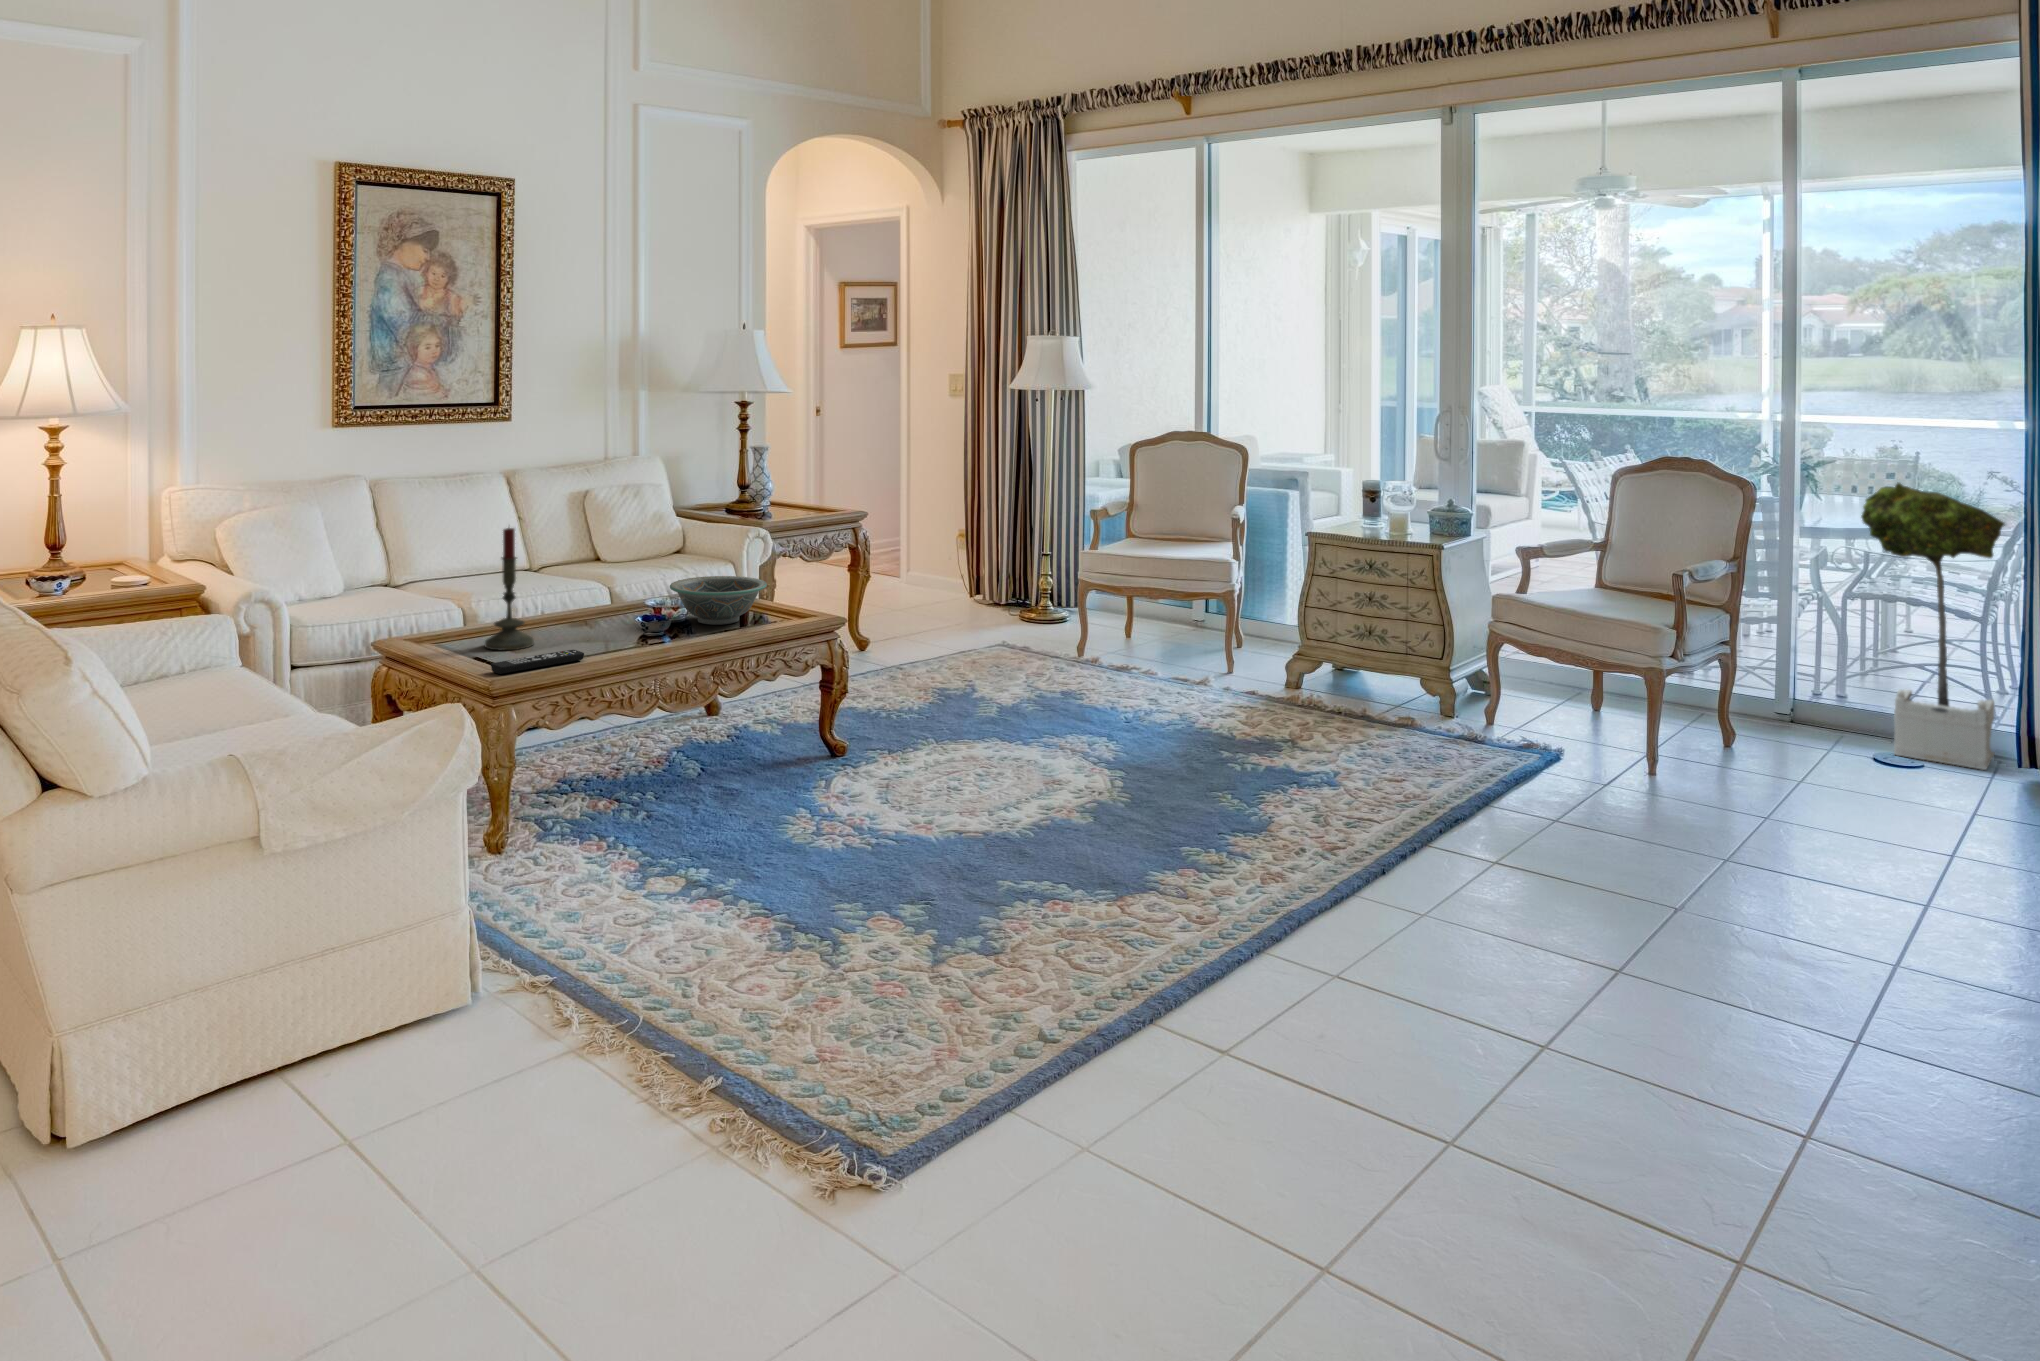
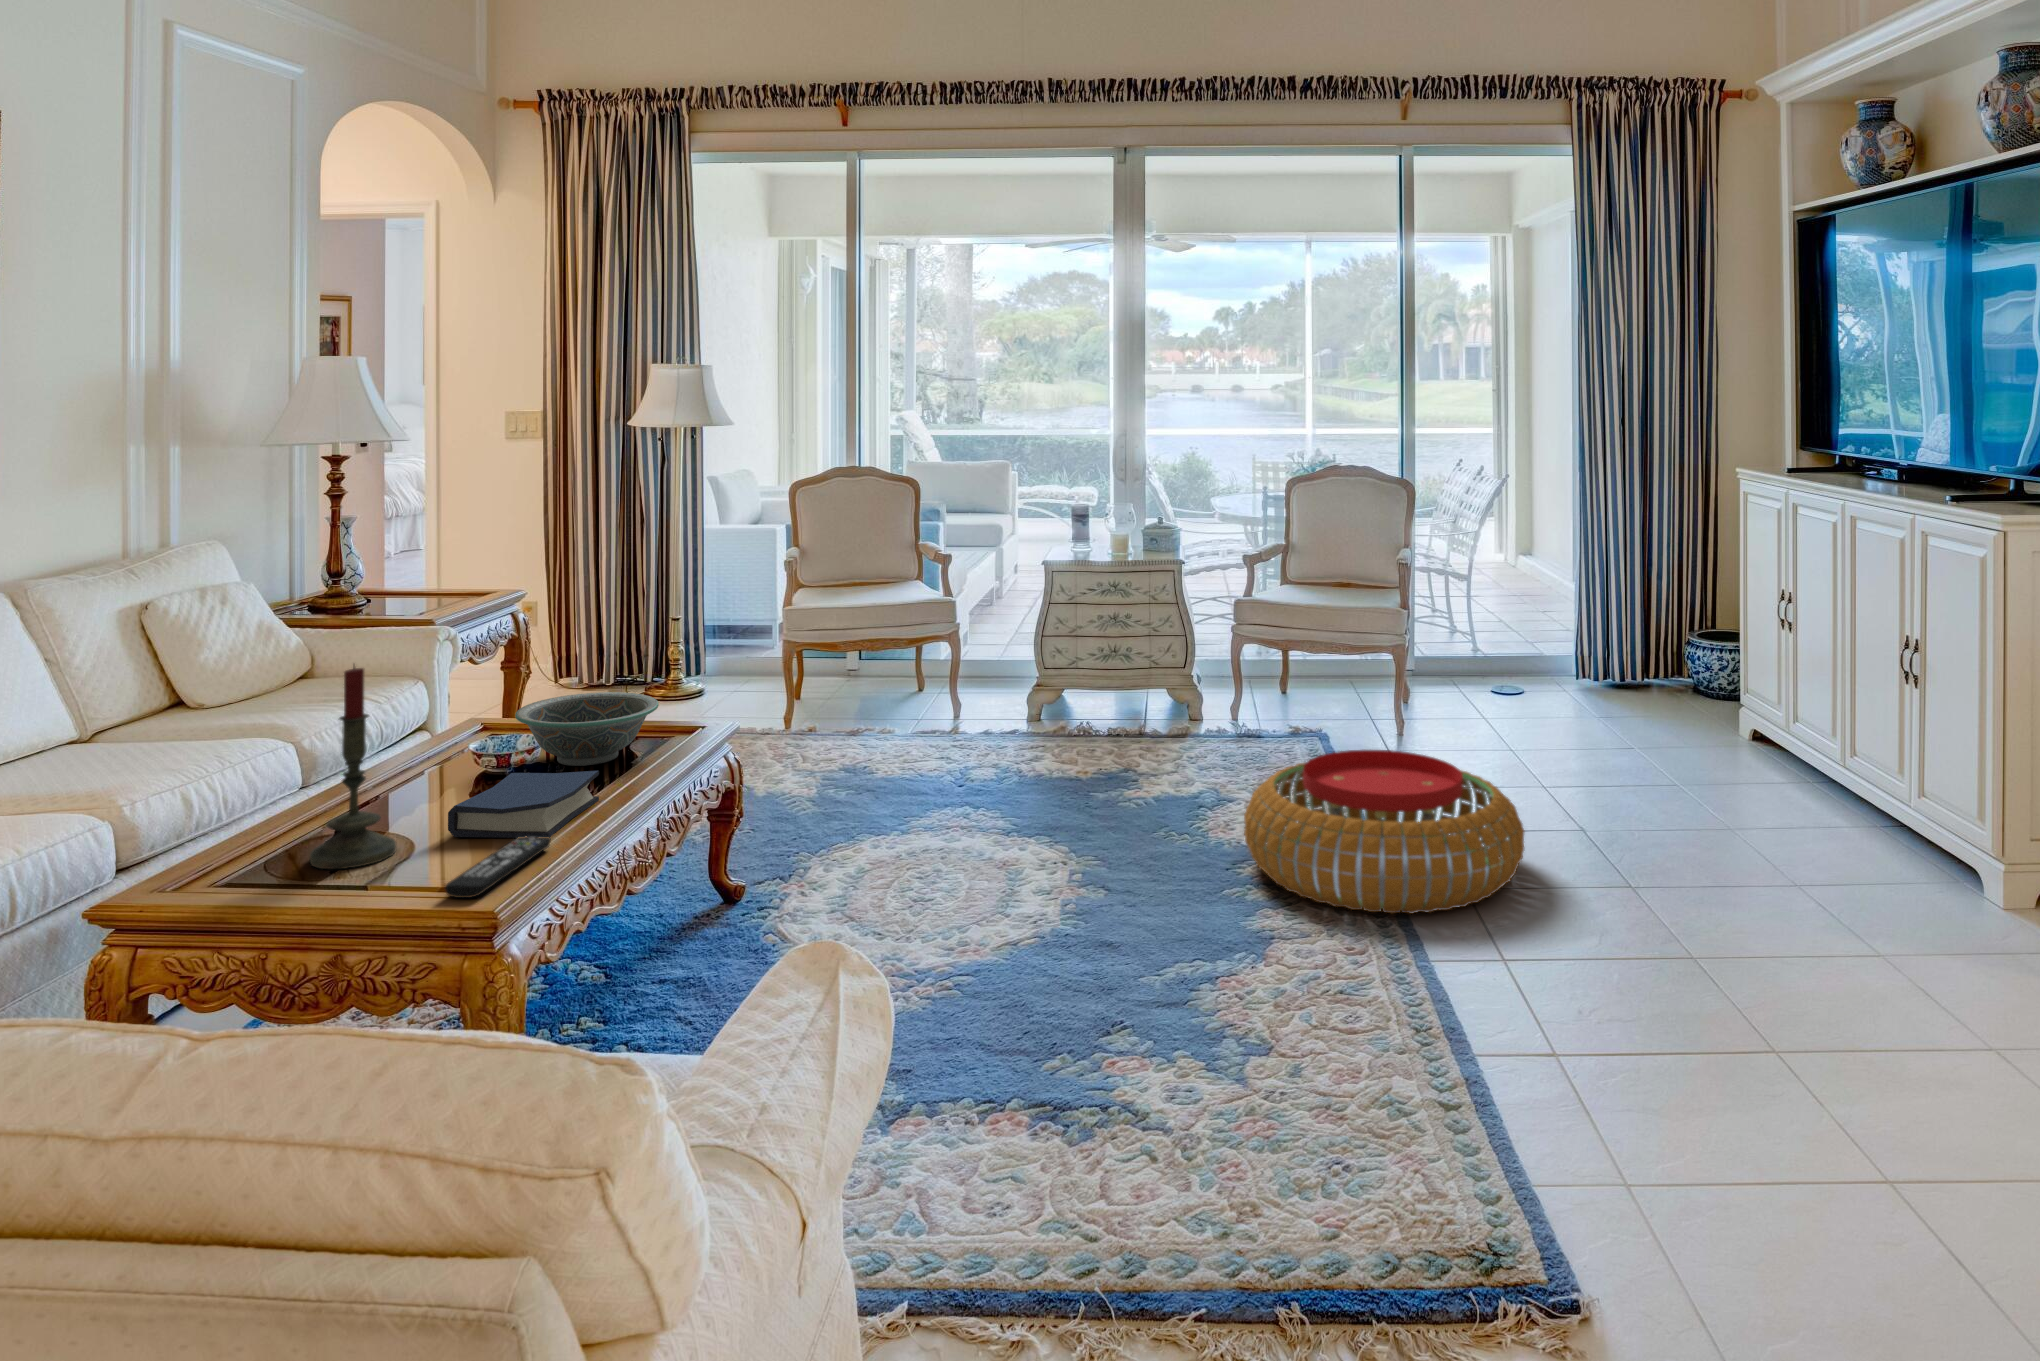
potted tree: present [1861,483,2005,770] -> none [1467,477,1560,690]
hardback book: none [561,616,666,656] -> present [448,771,599,838]
pouf: none [1190,737,1492,910] -> present [1244,750,1524,913]

